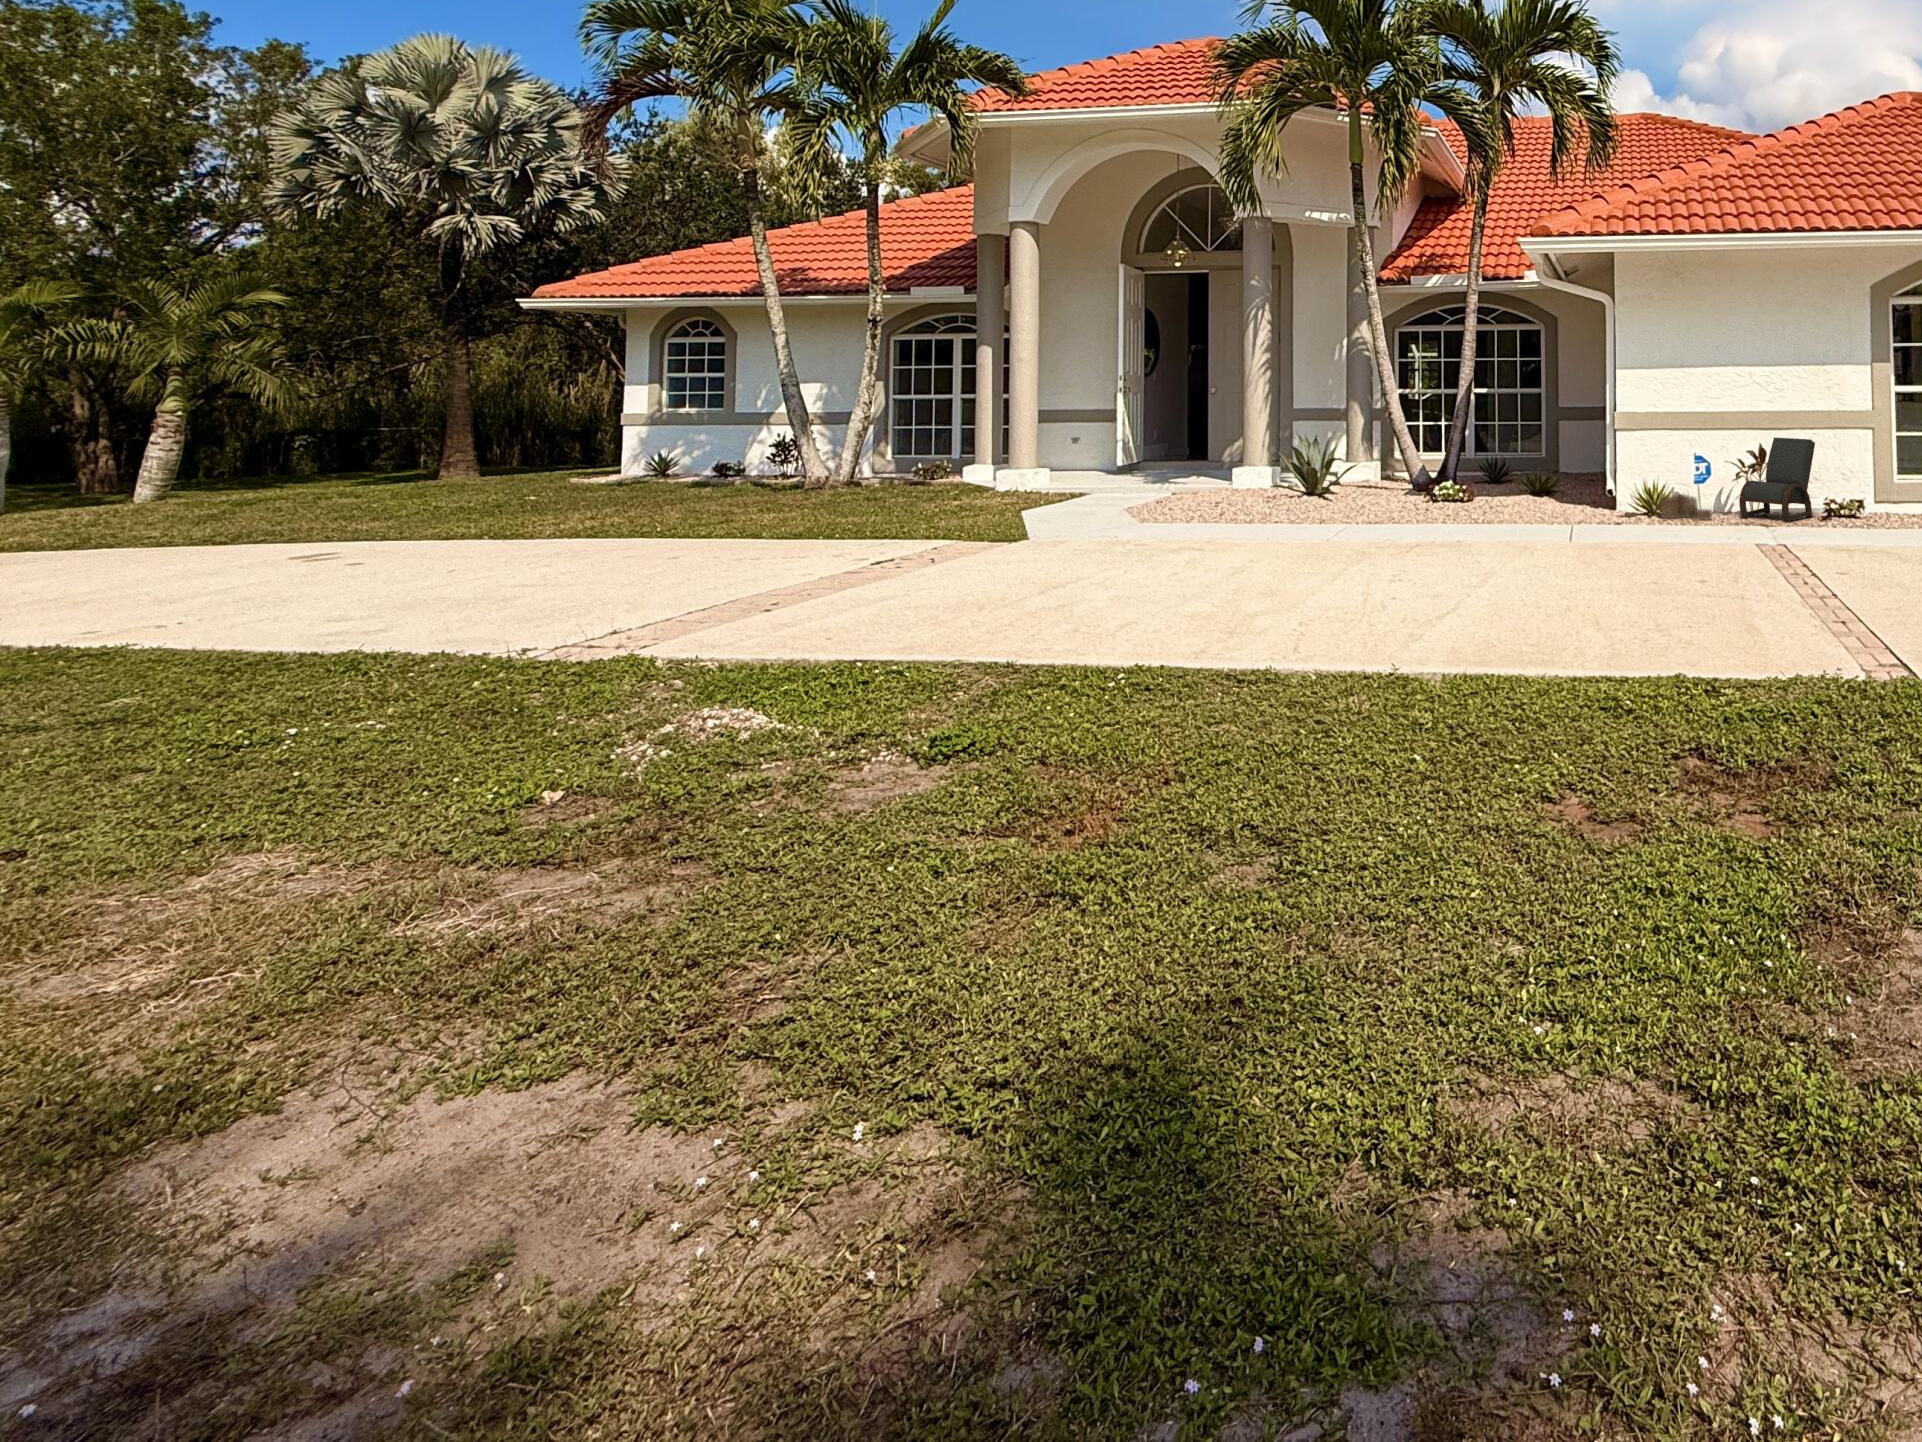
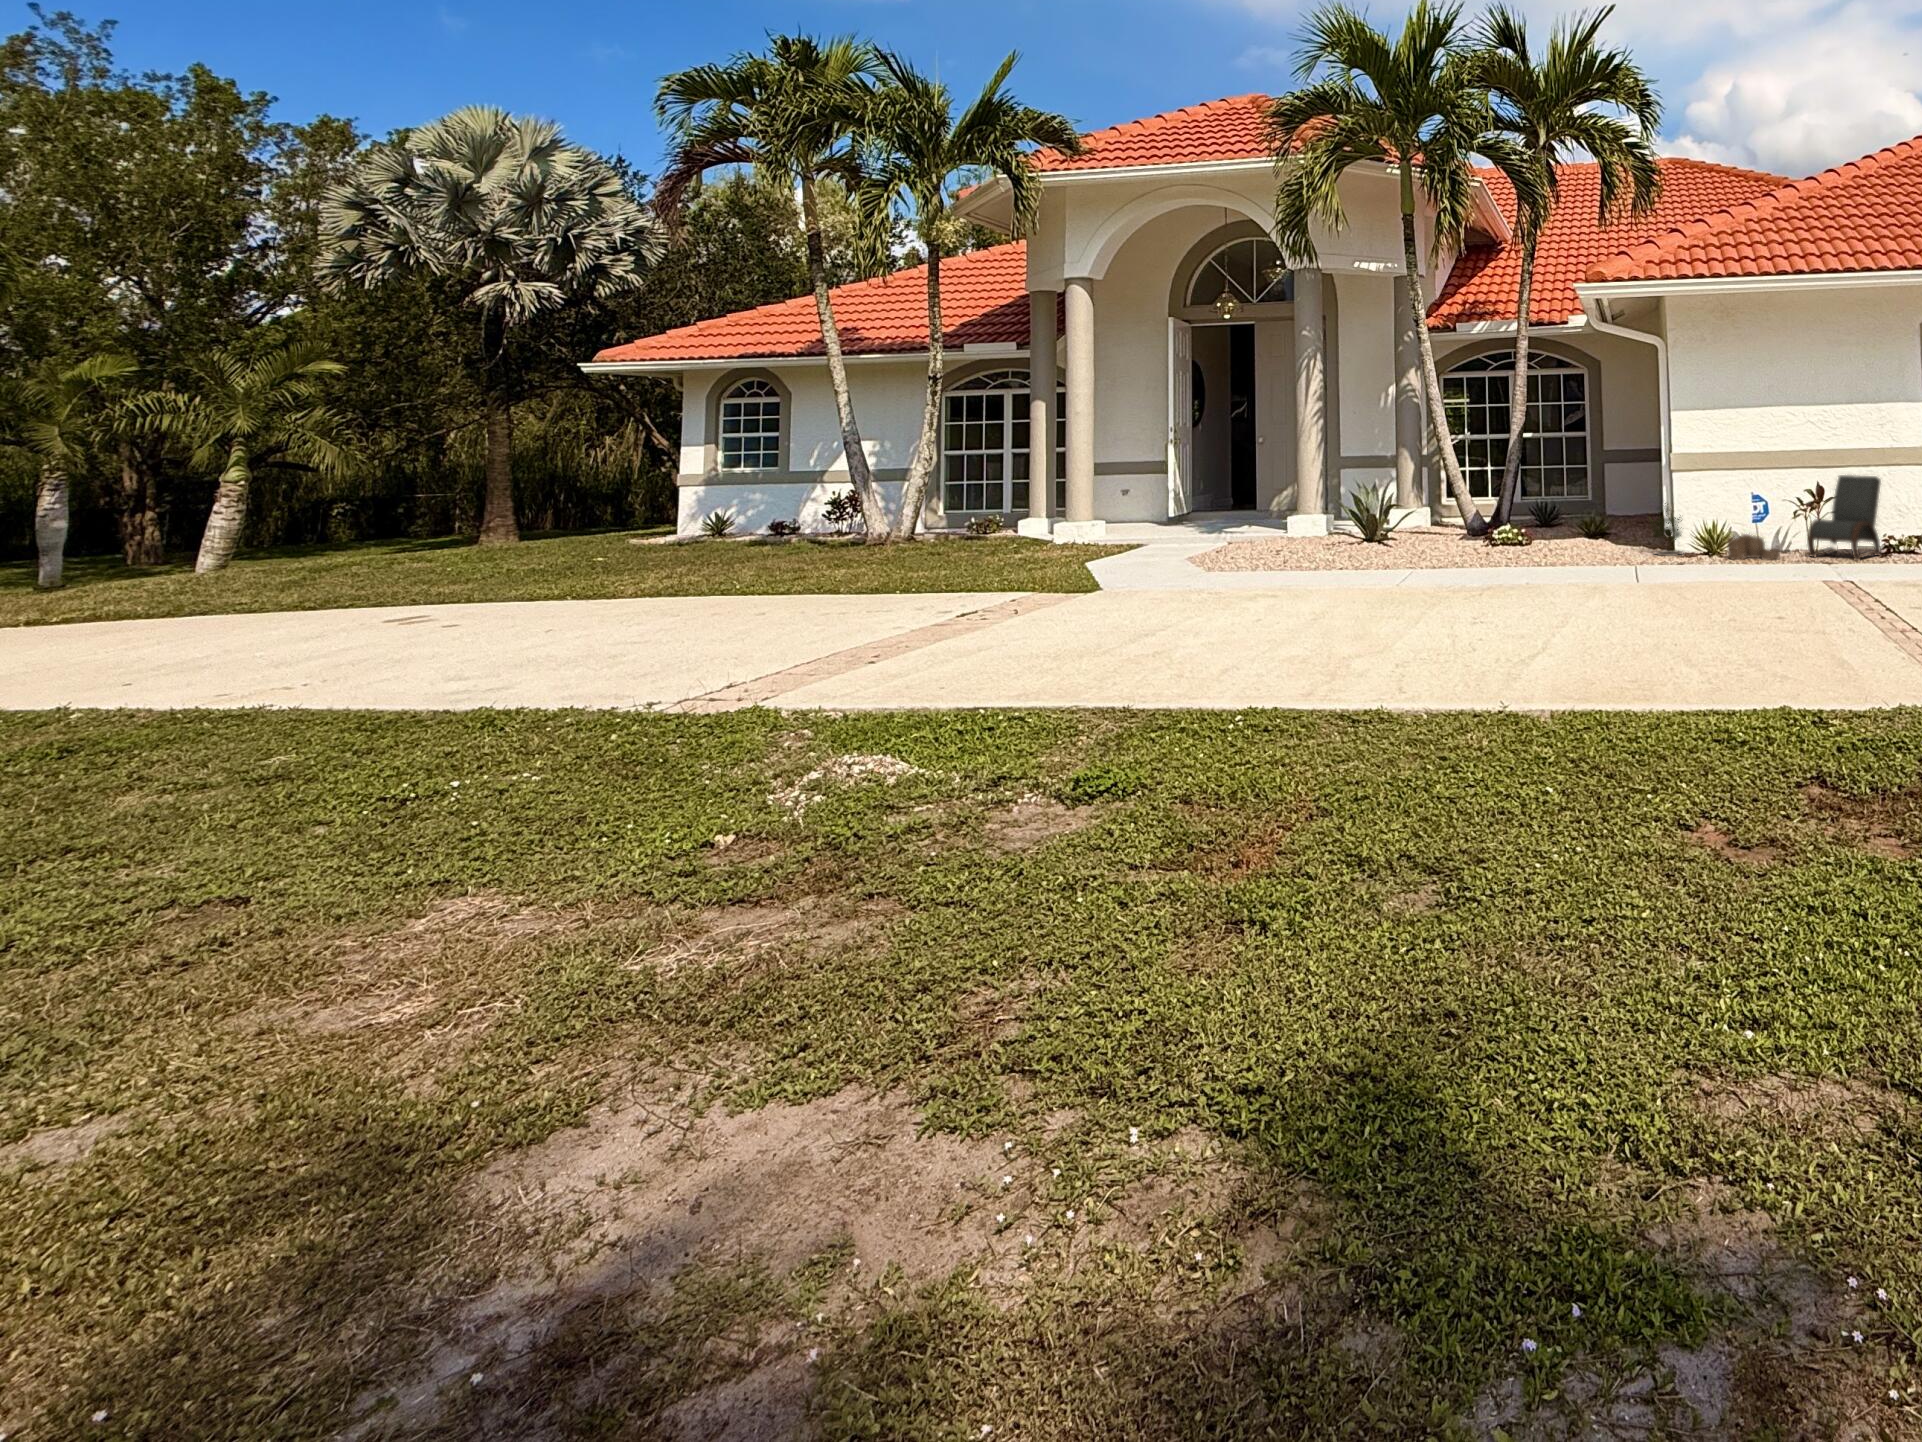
potted tree: none [1583,457,1620,514] -> present [1650,503,1683,556]

